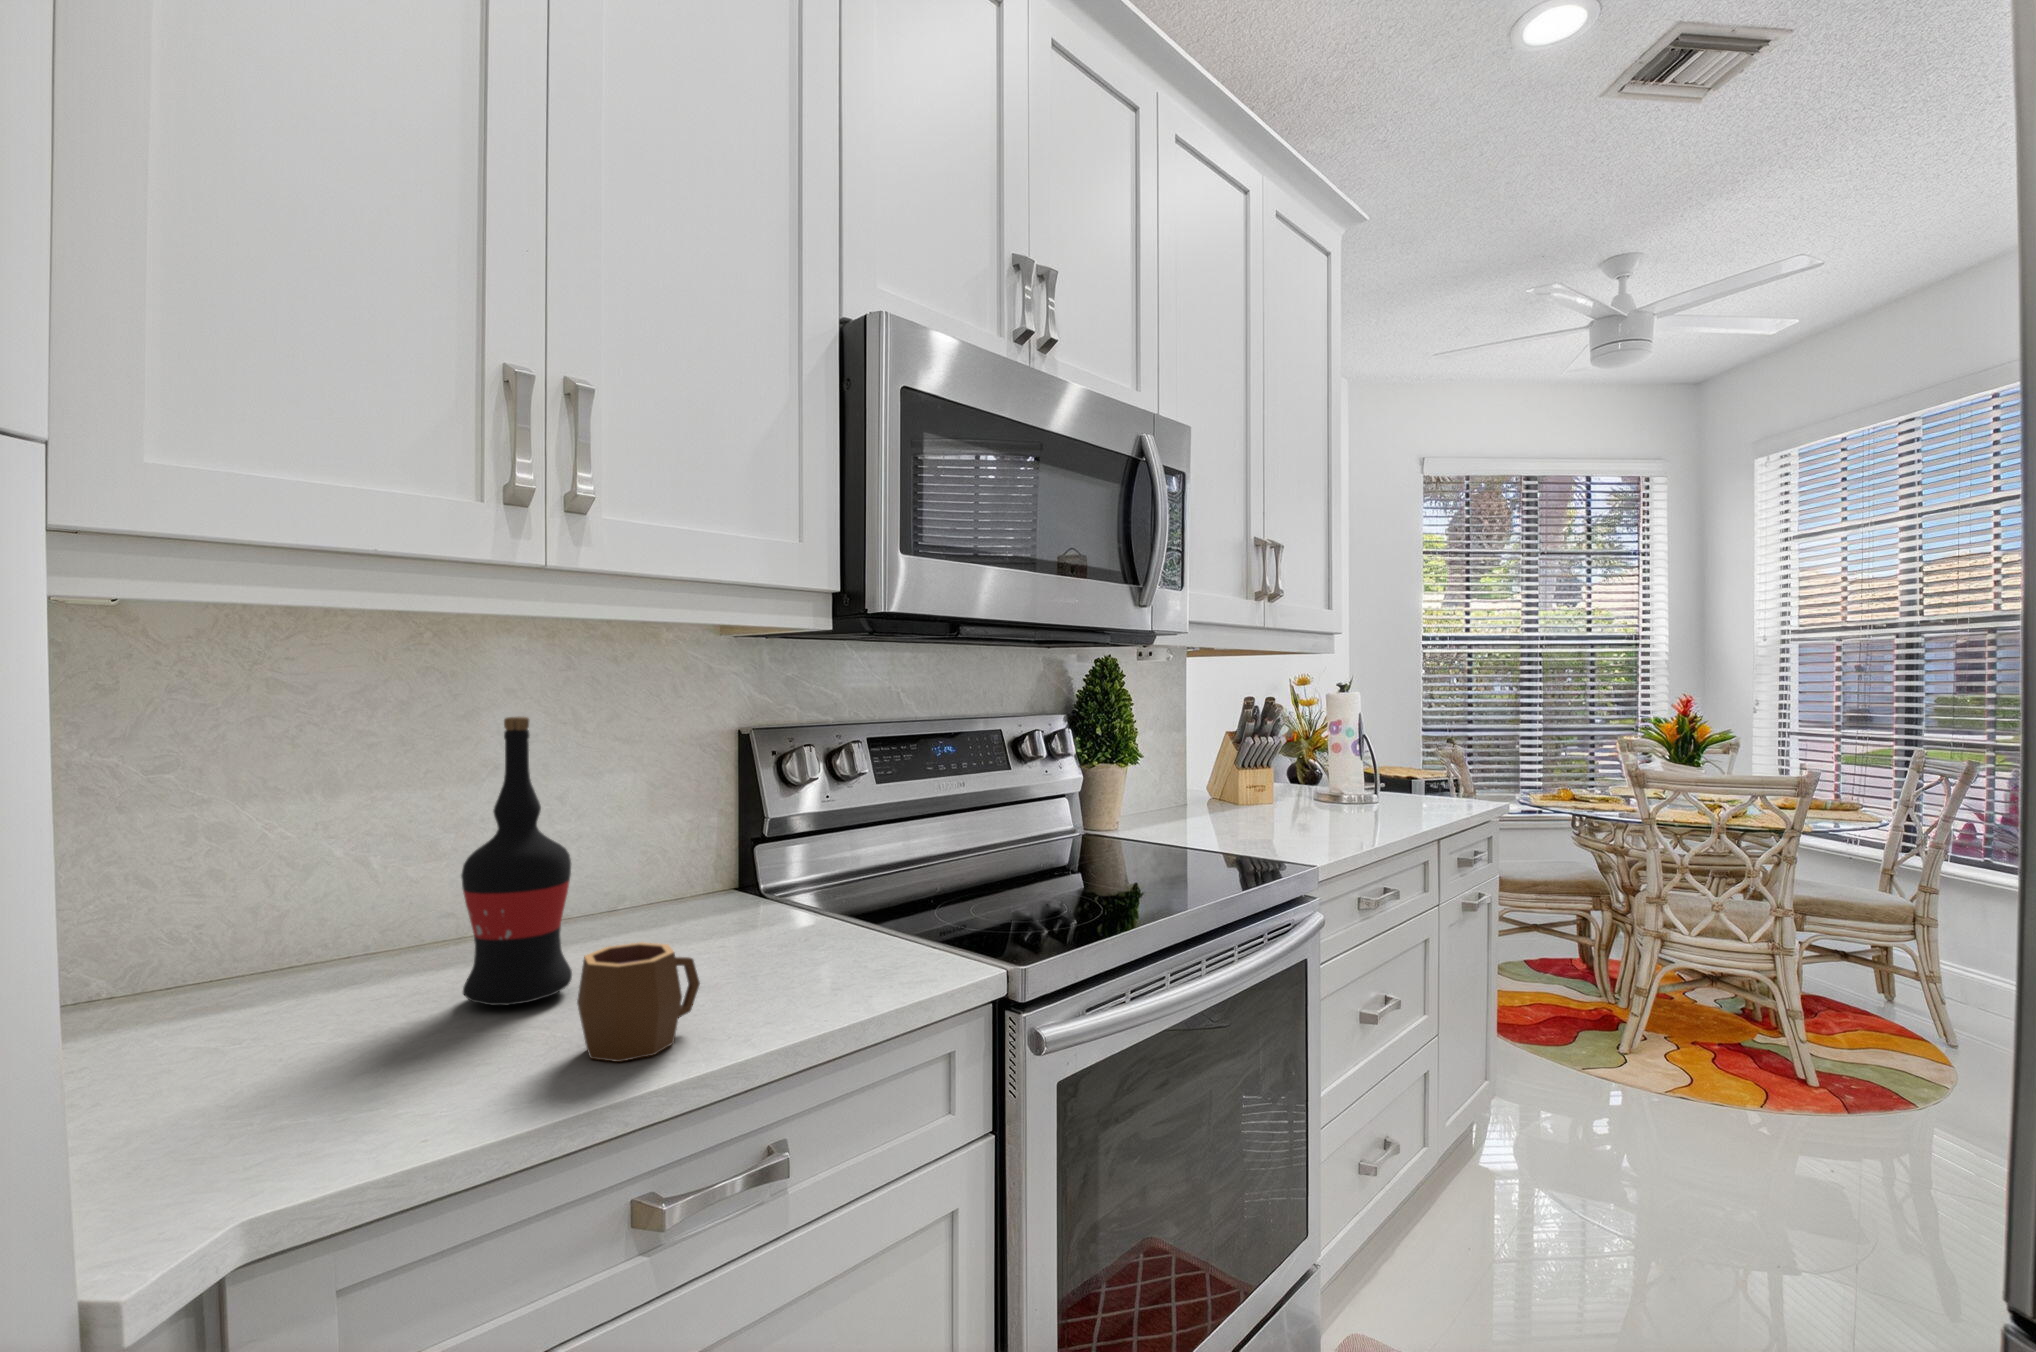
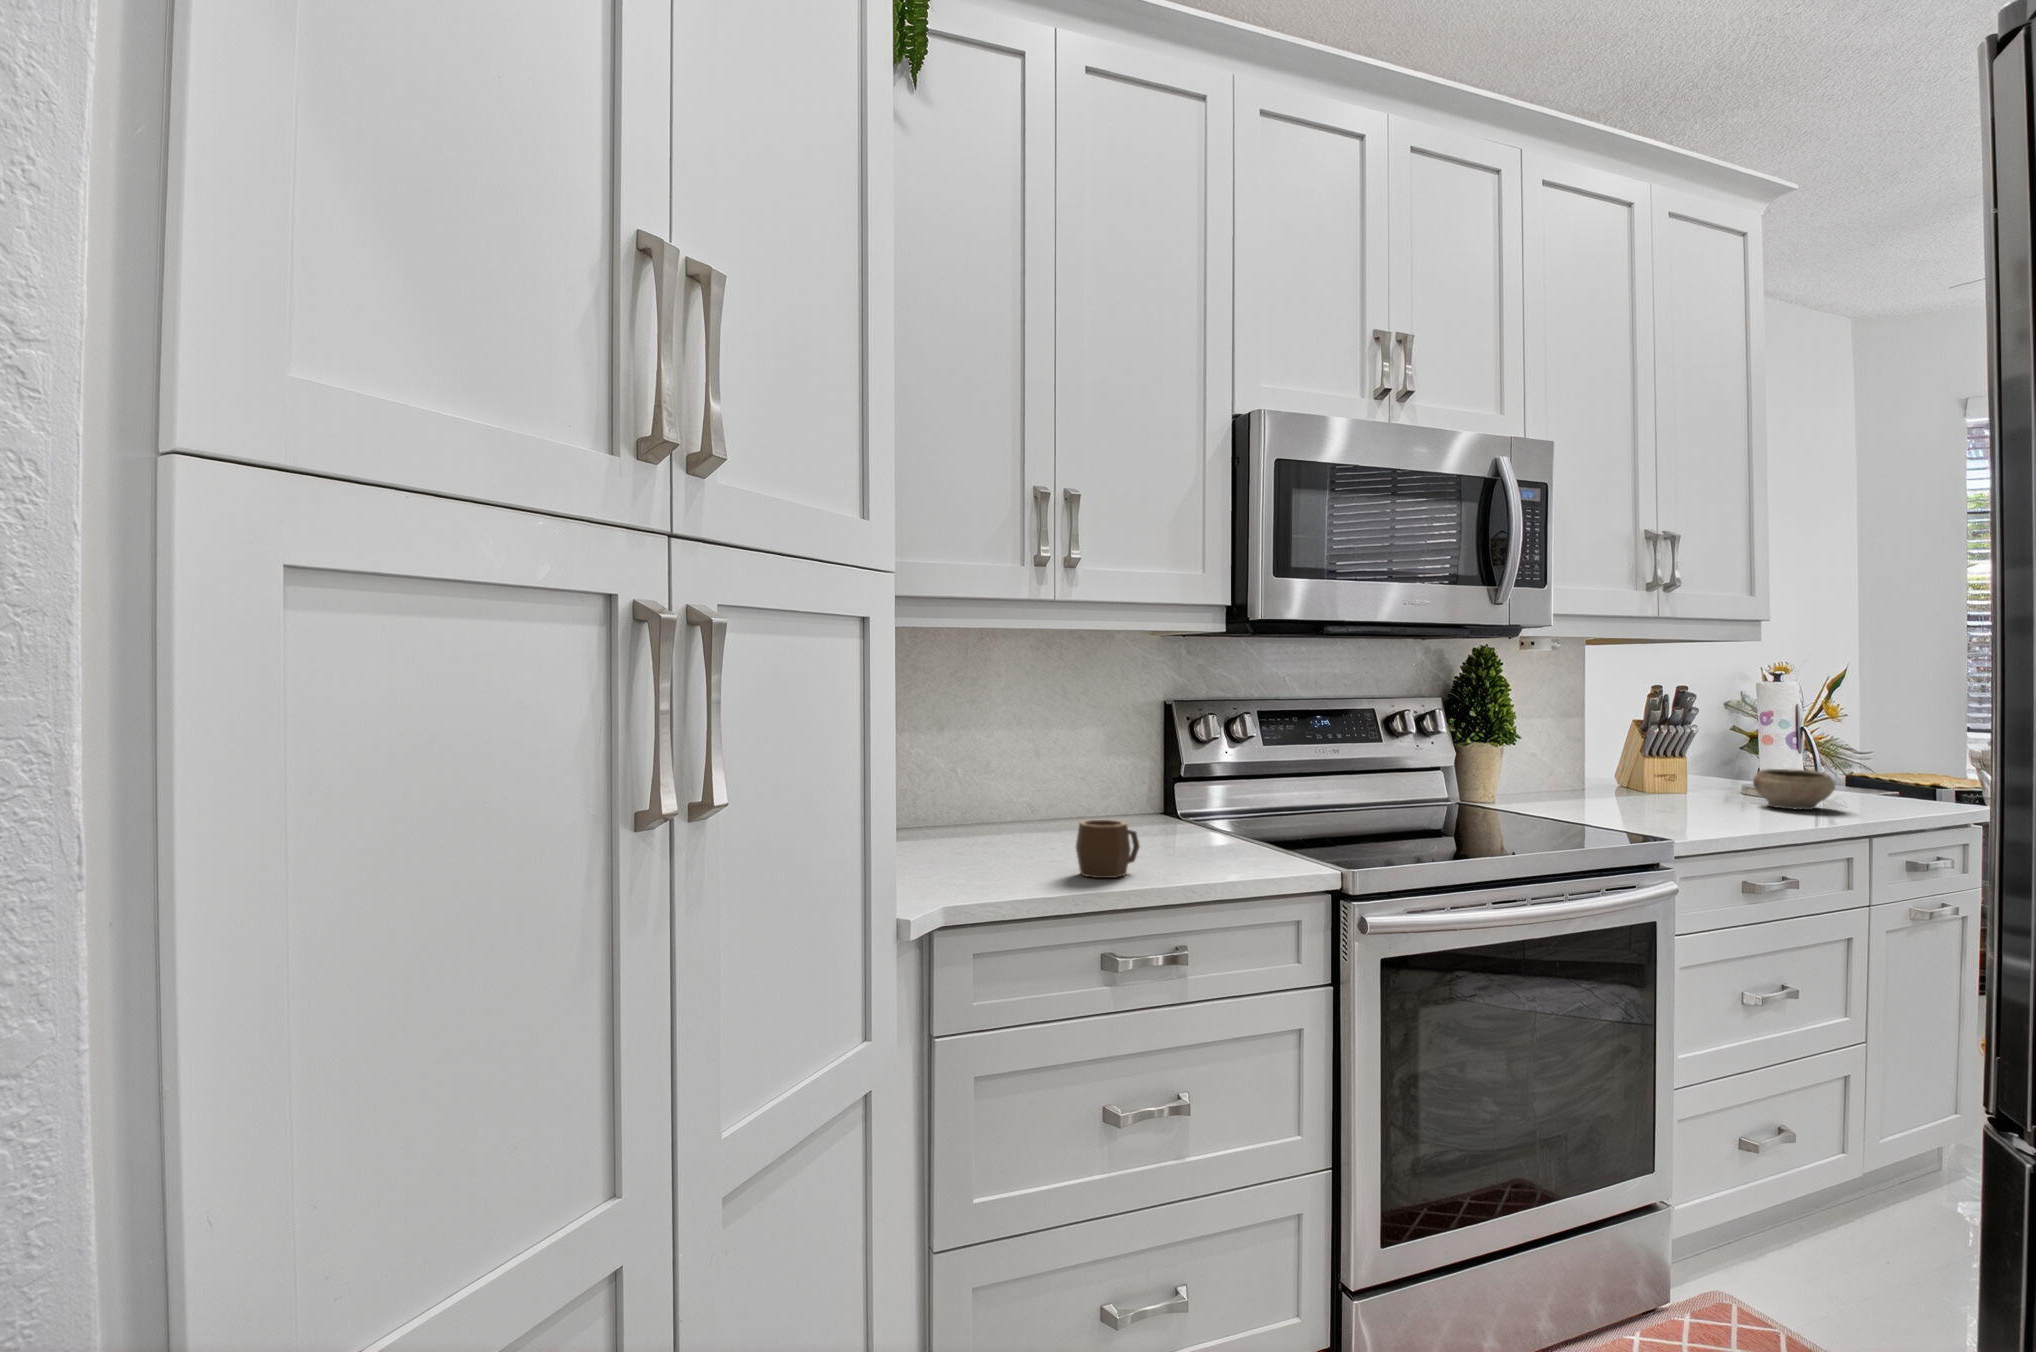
wine bottle: present [461,717,572,1005] -> none [1008,689,1065,854]
ceramic bowl: none [1345,776,1417,817] -> present [1753,769,1835,810]

